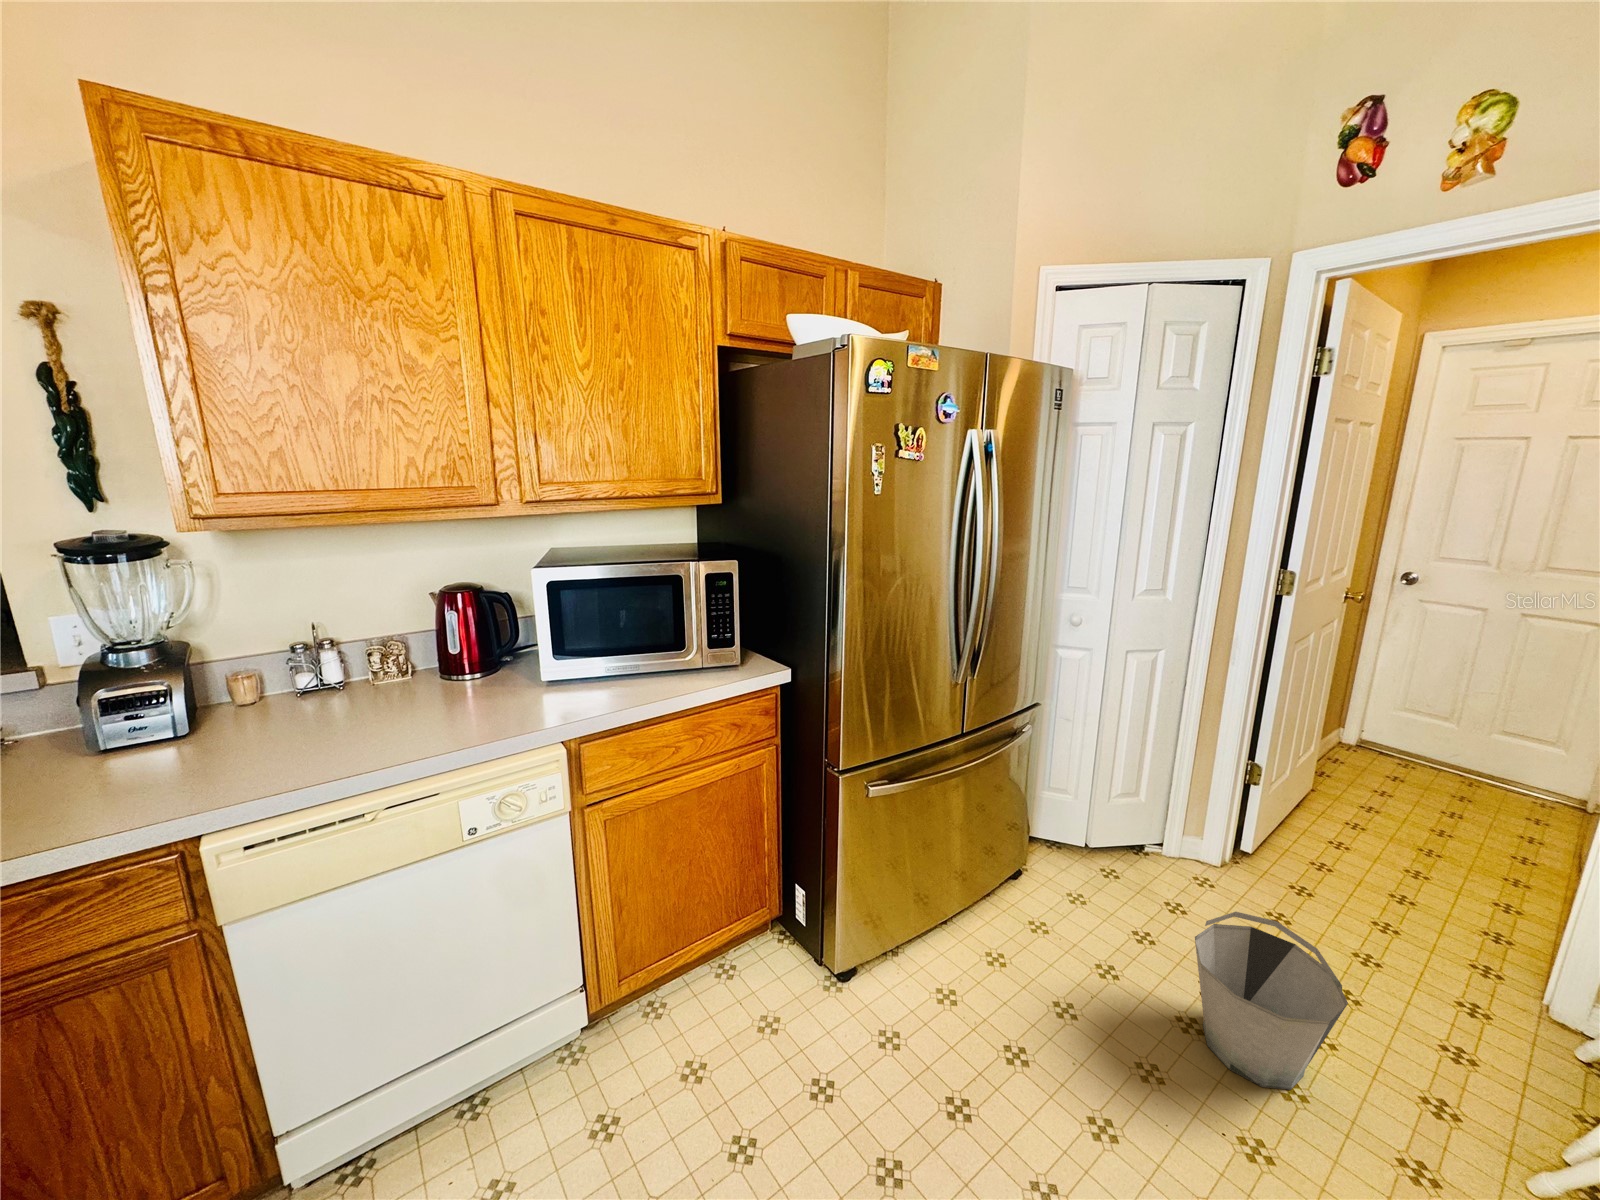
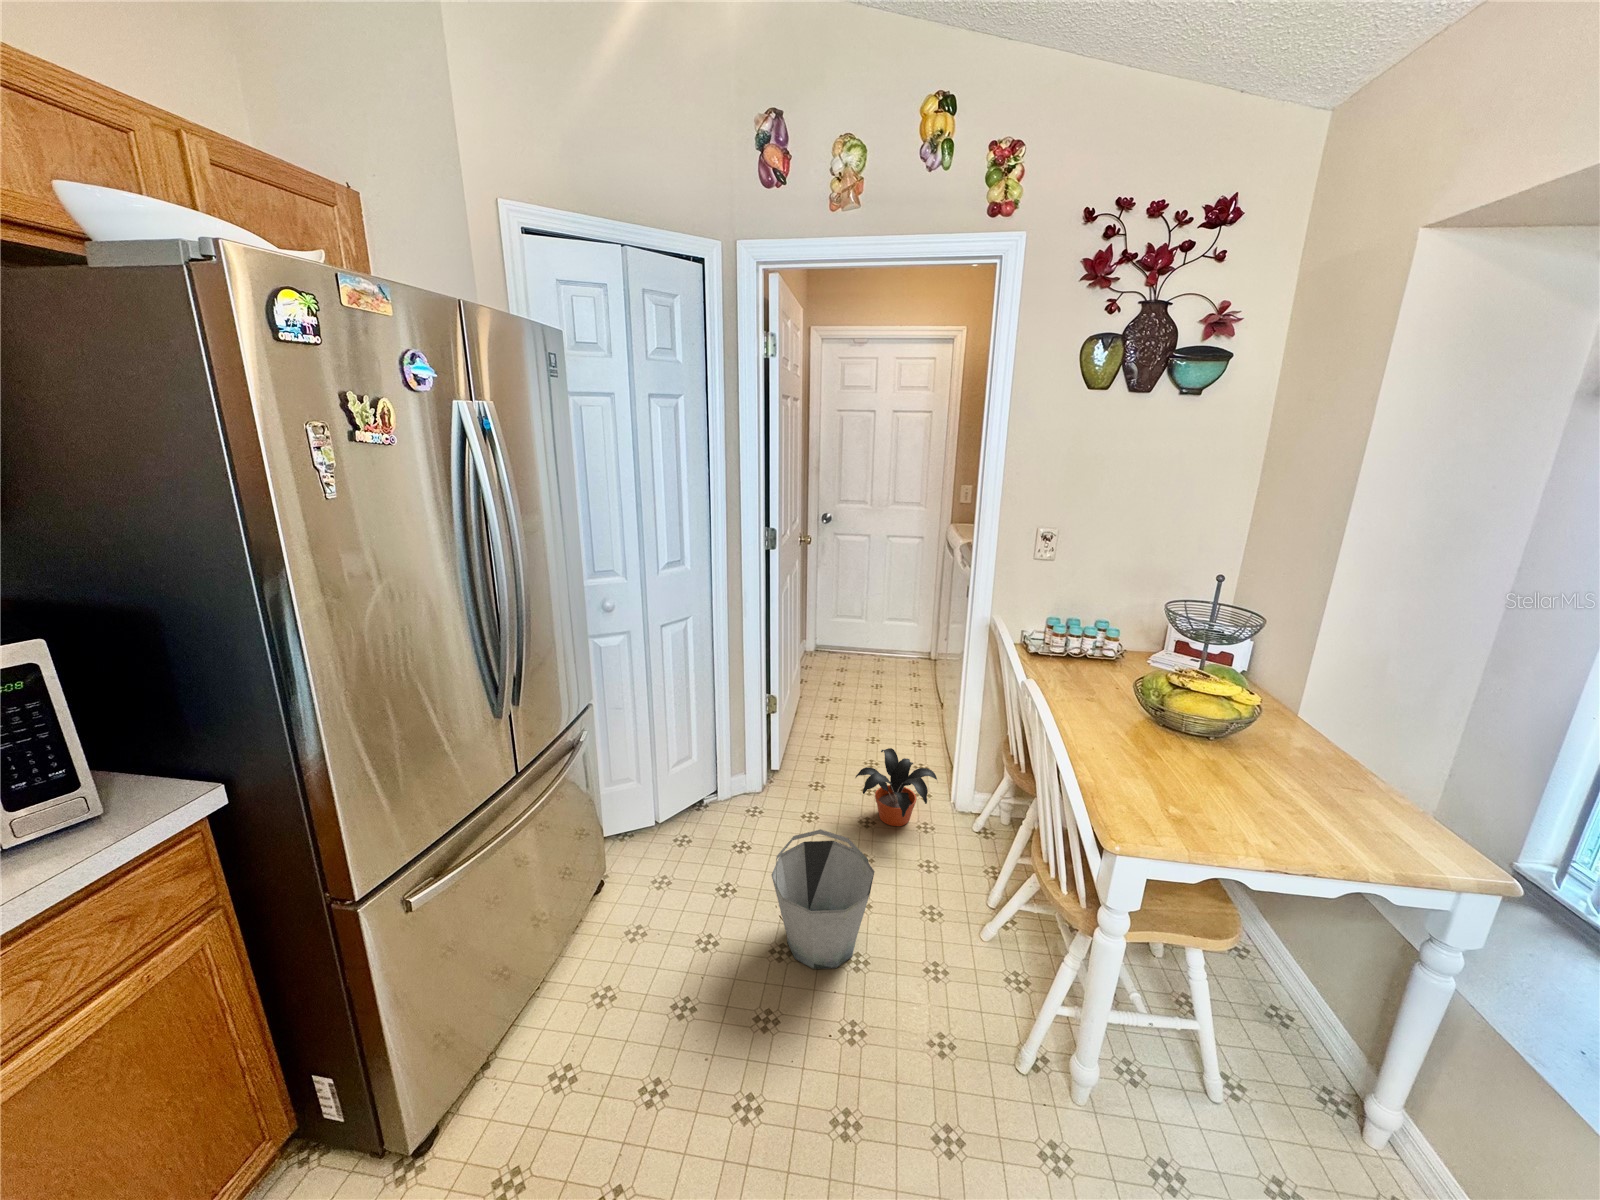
potted plant: none [1363,882,1525,997] -> present [855,748,937,826]

